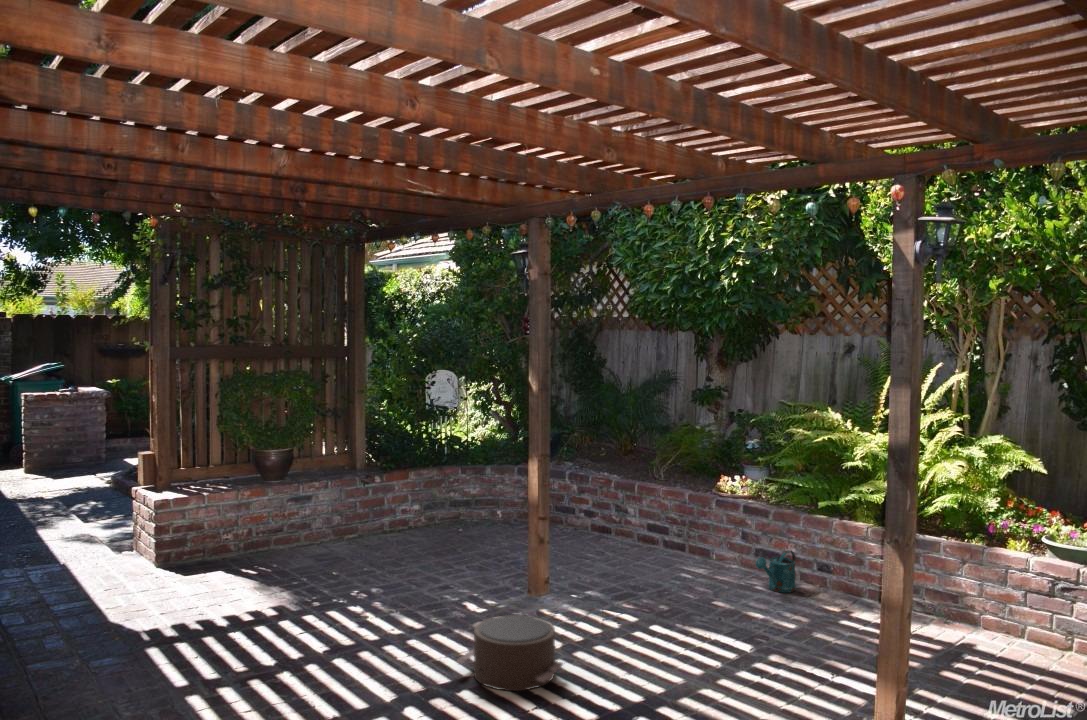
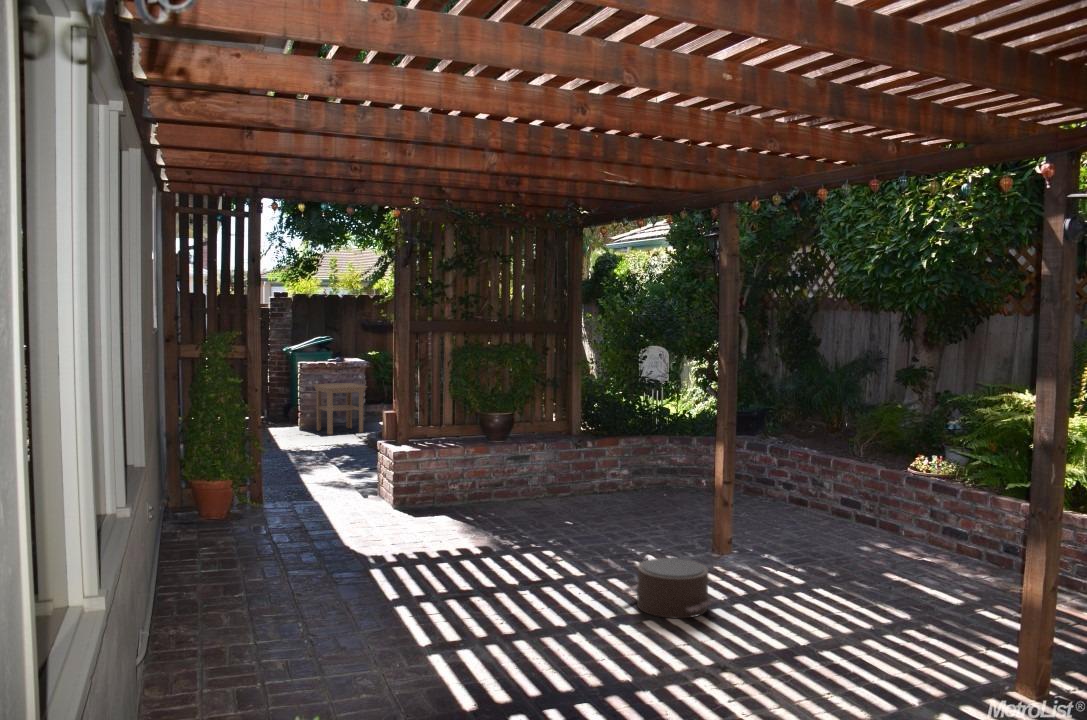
side table: none [40,415,110,476] -> present [313,383,367,435]
watering can: present [756,550,796,593] -> none [932,530,980,570]

